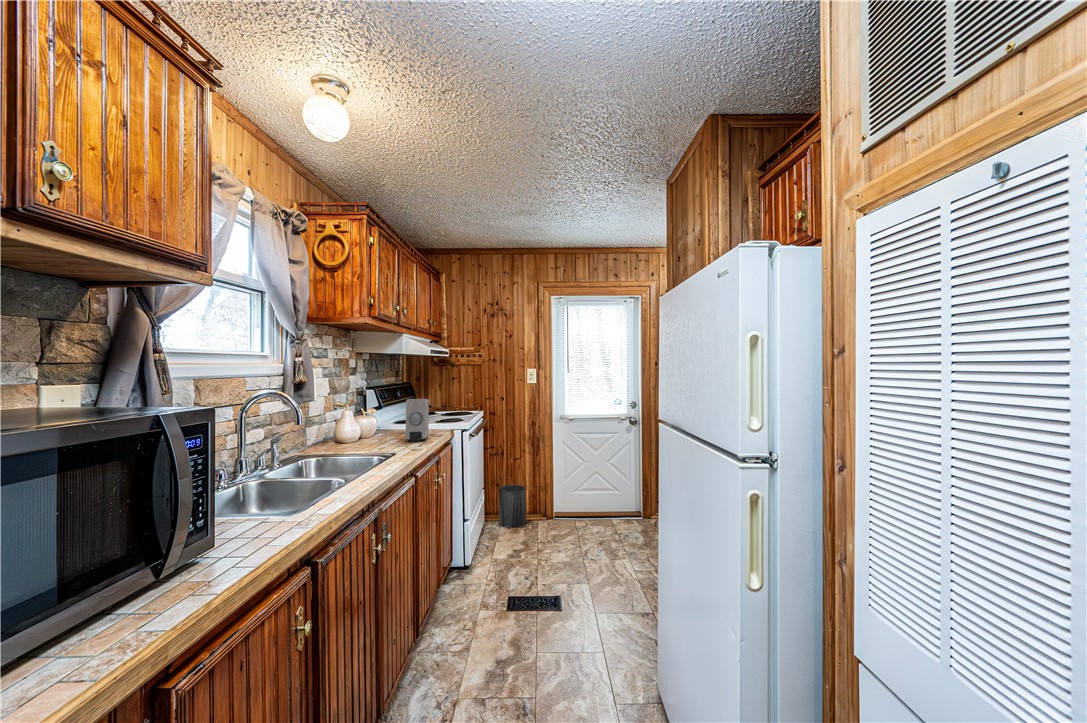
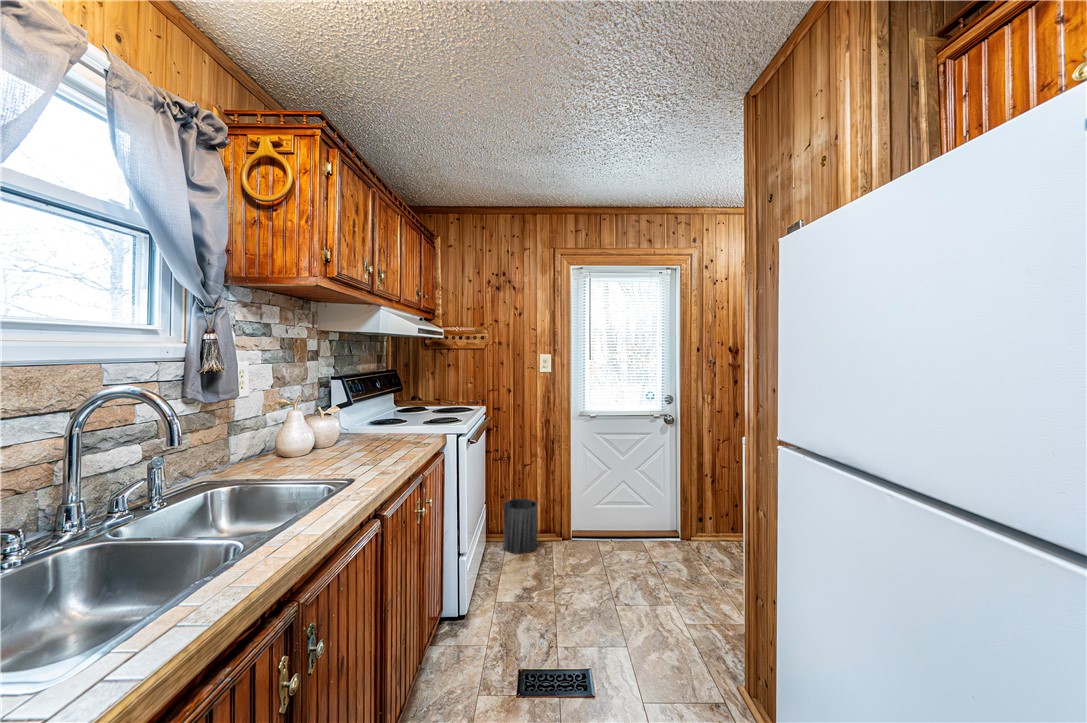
soap dispenser: present [406,399,429,441] -> none [377,396,411,456]

